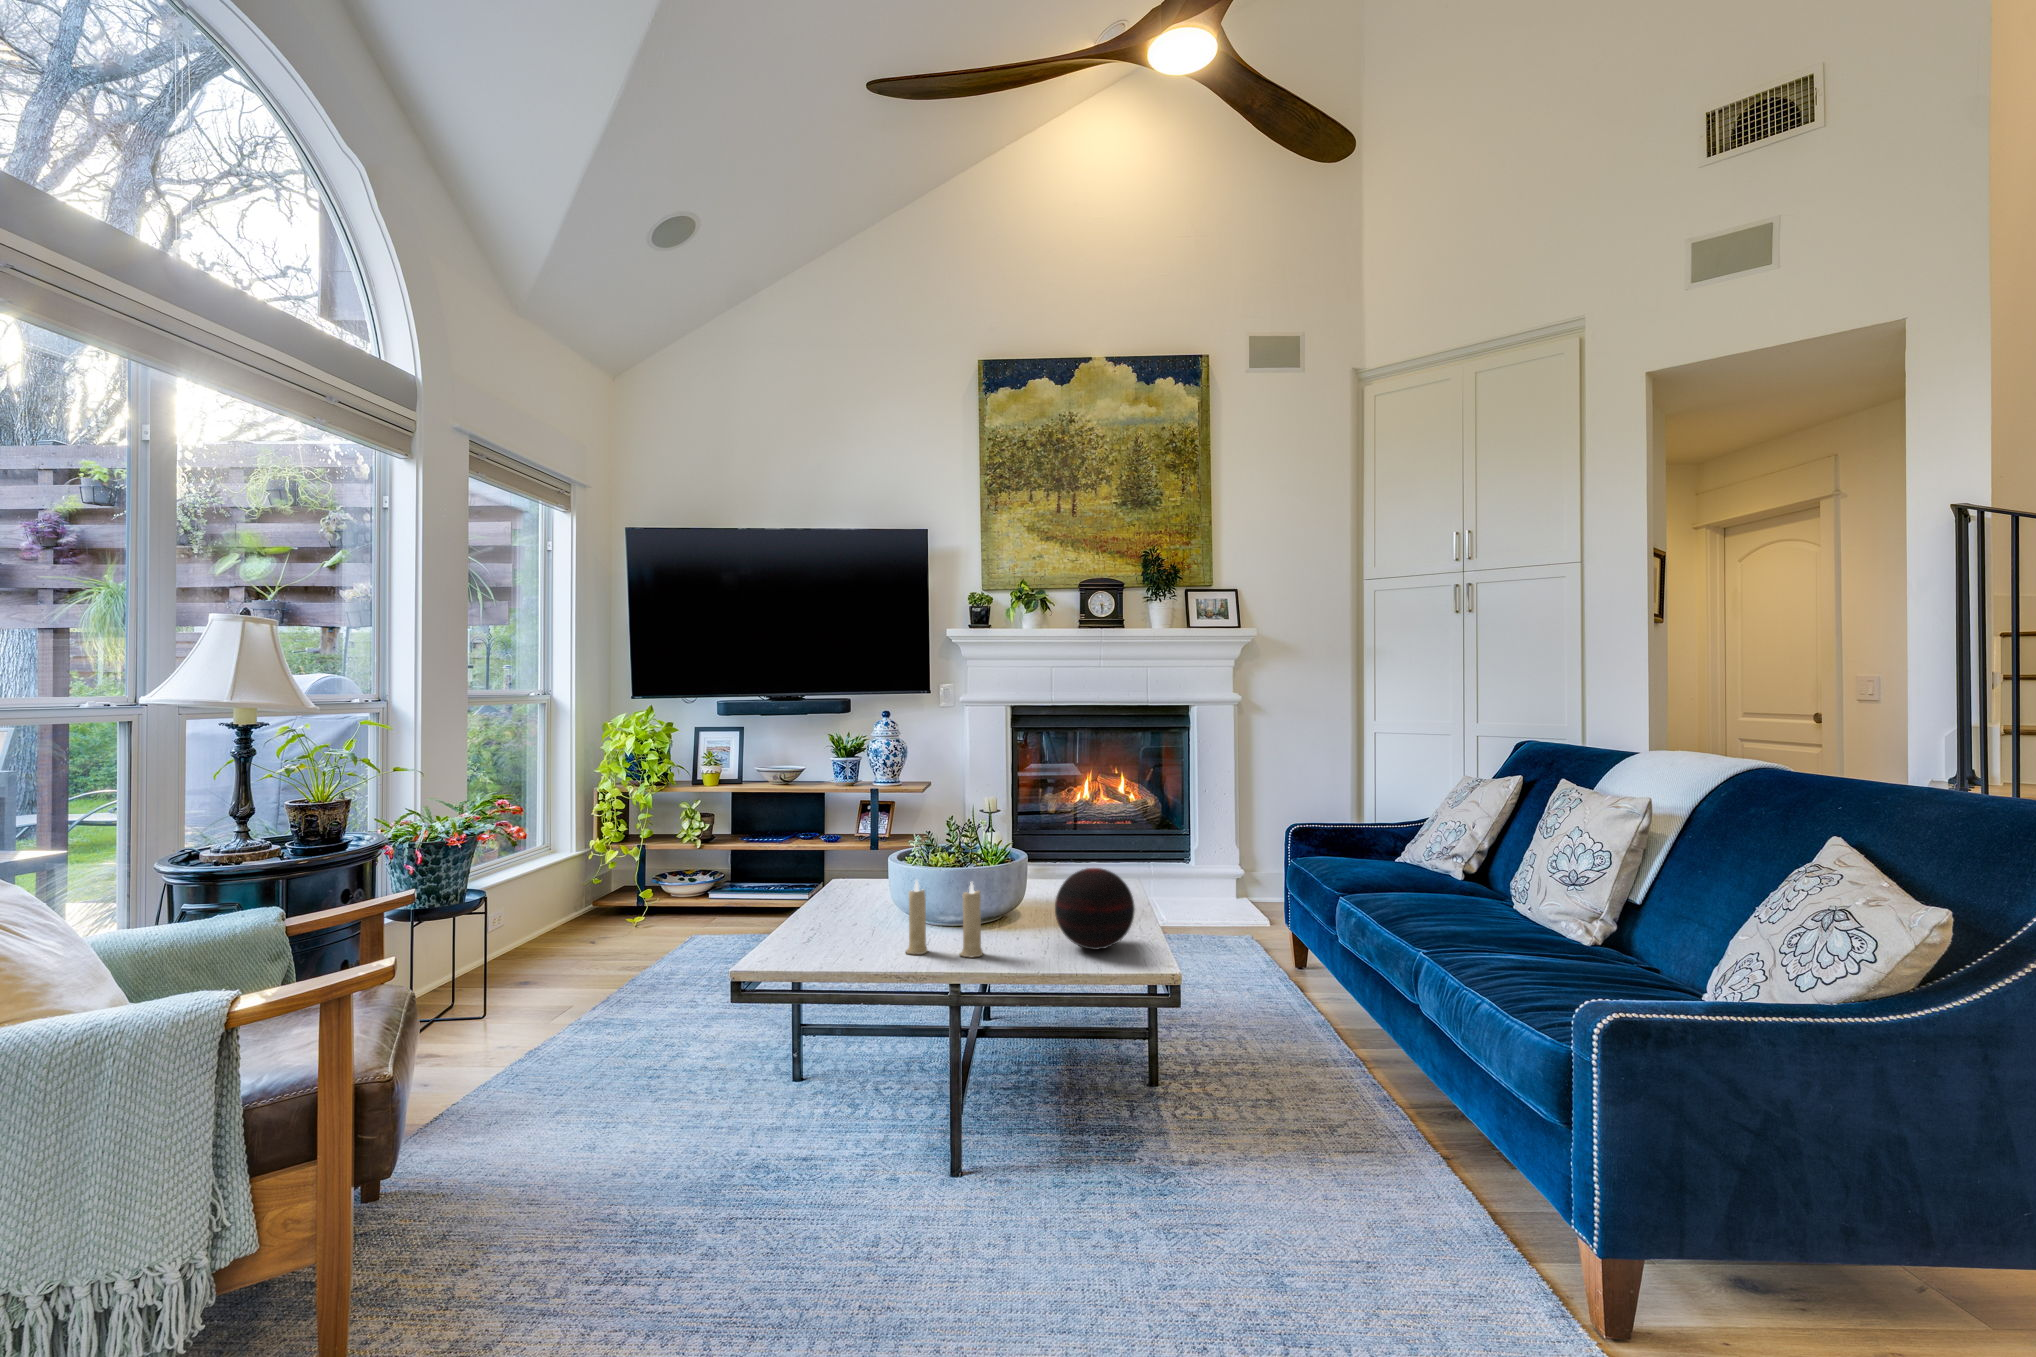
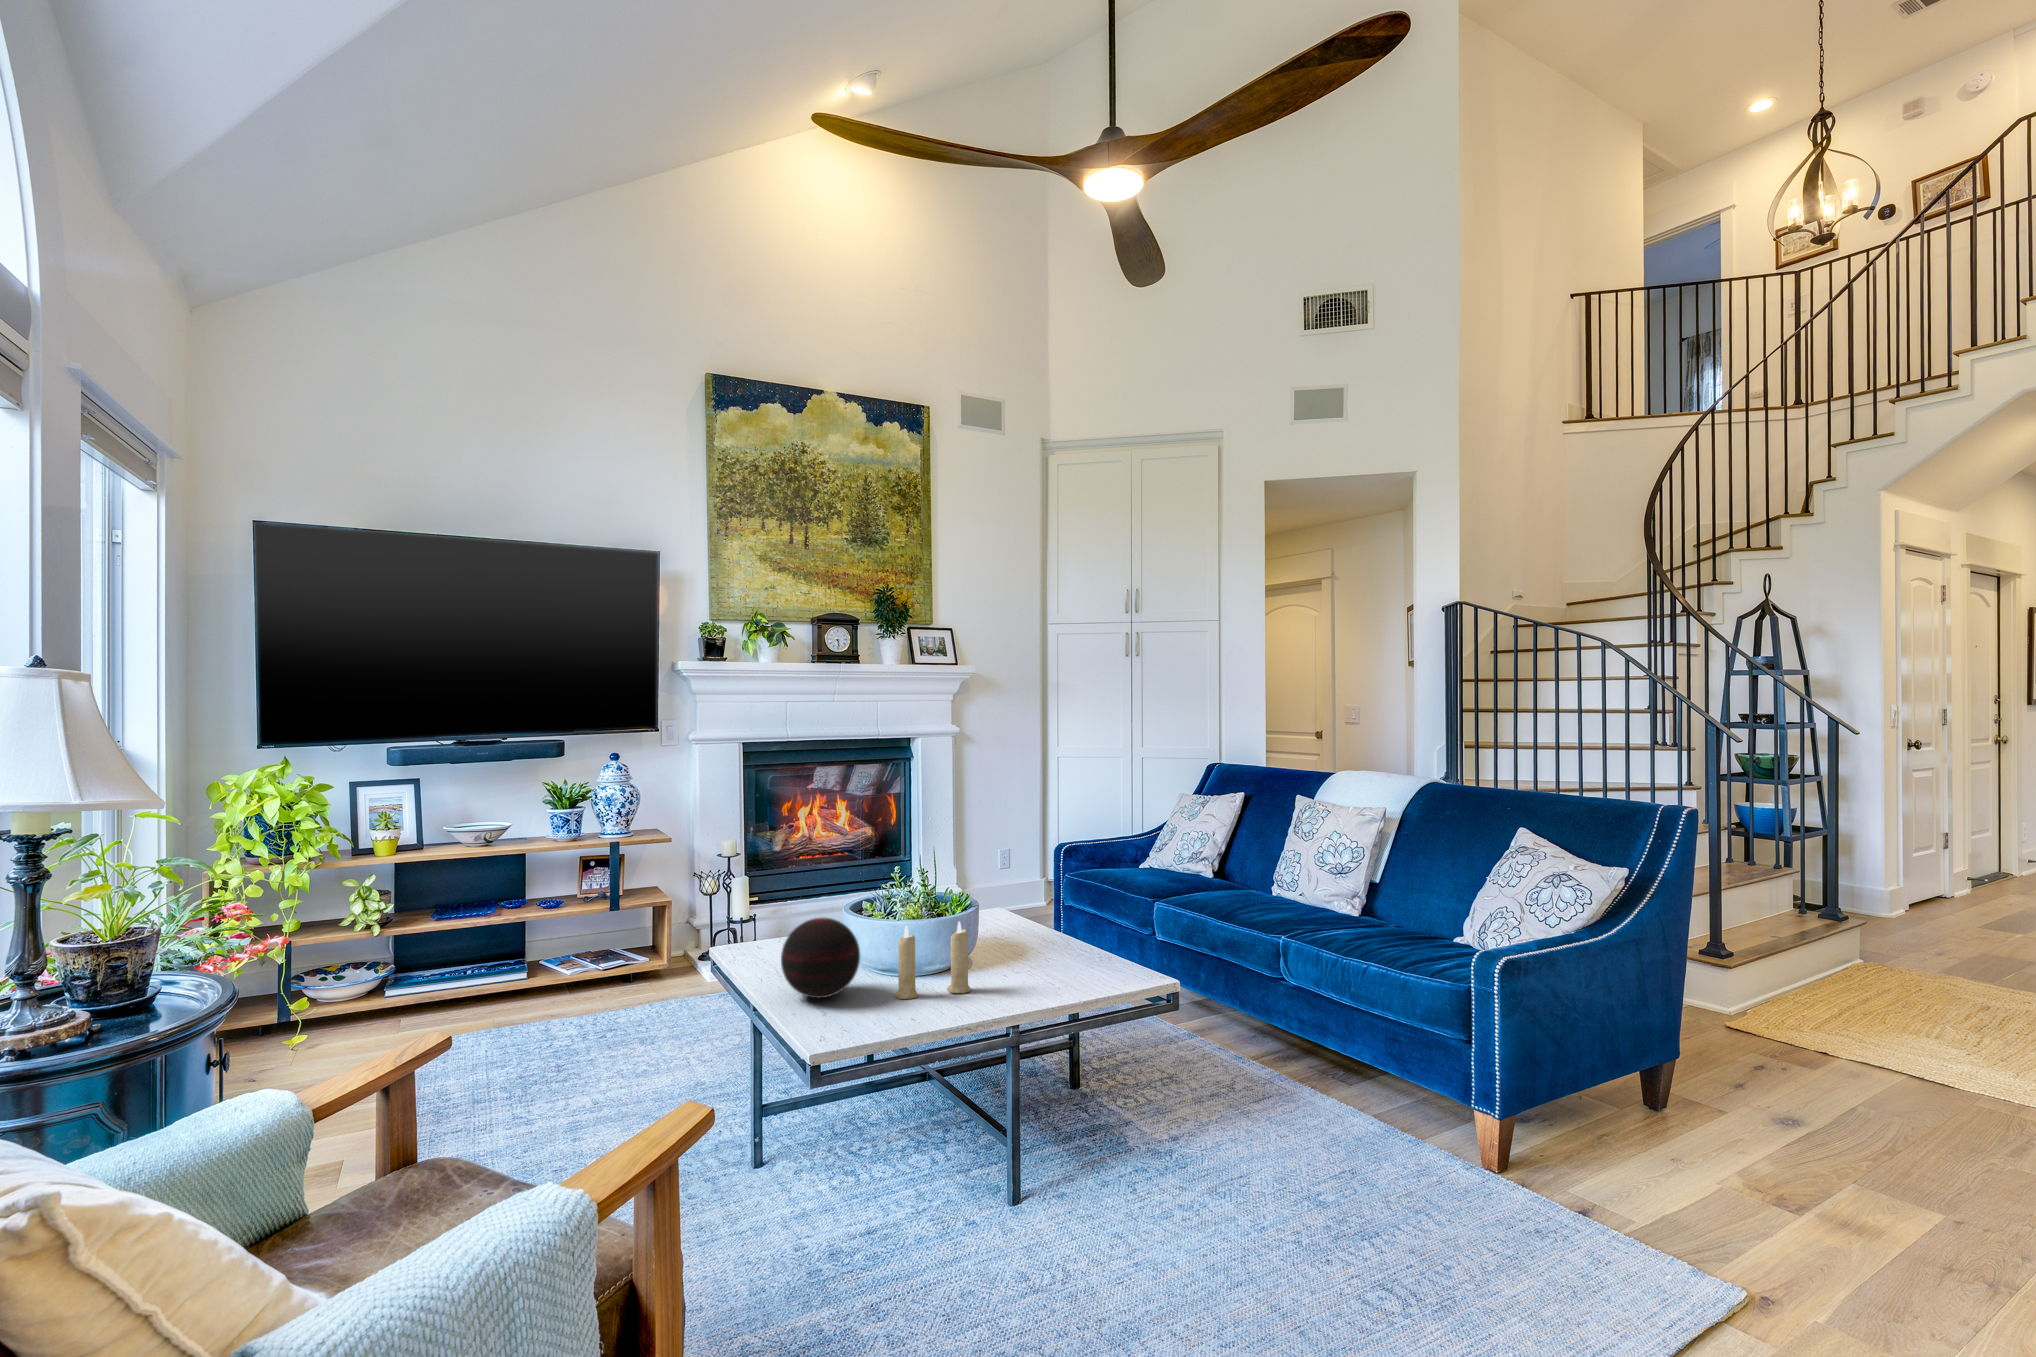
decorative orb: present [1055,868,1135,950] -> present [781,917,860,998]

